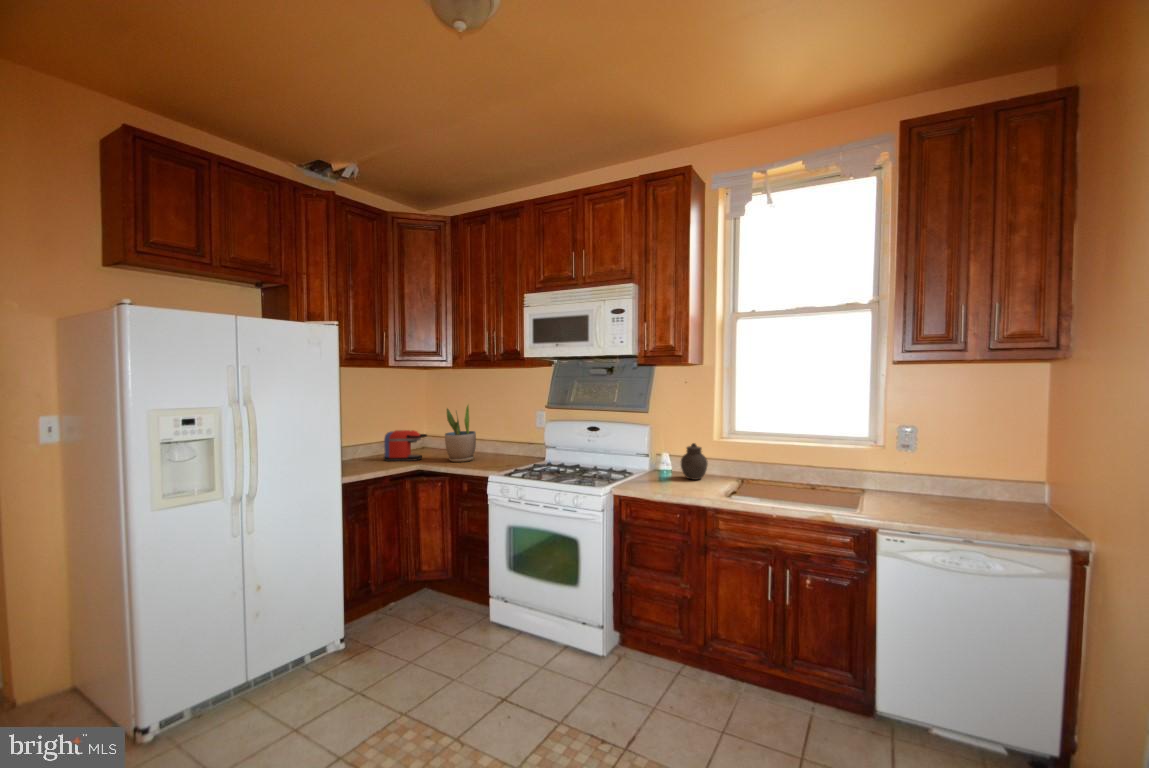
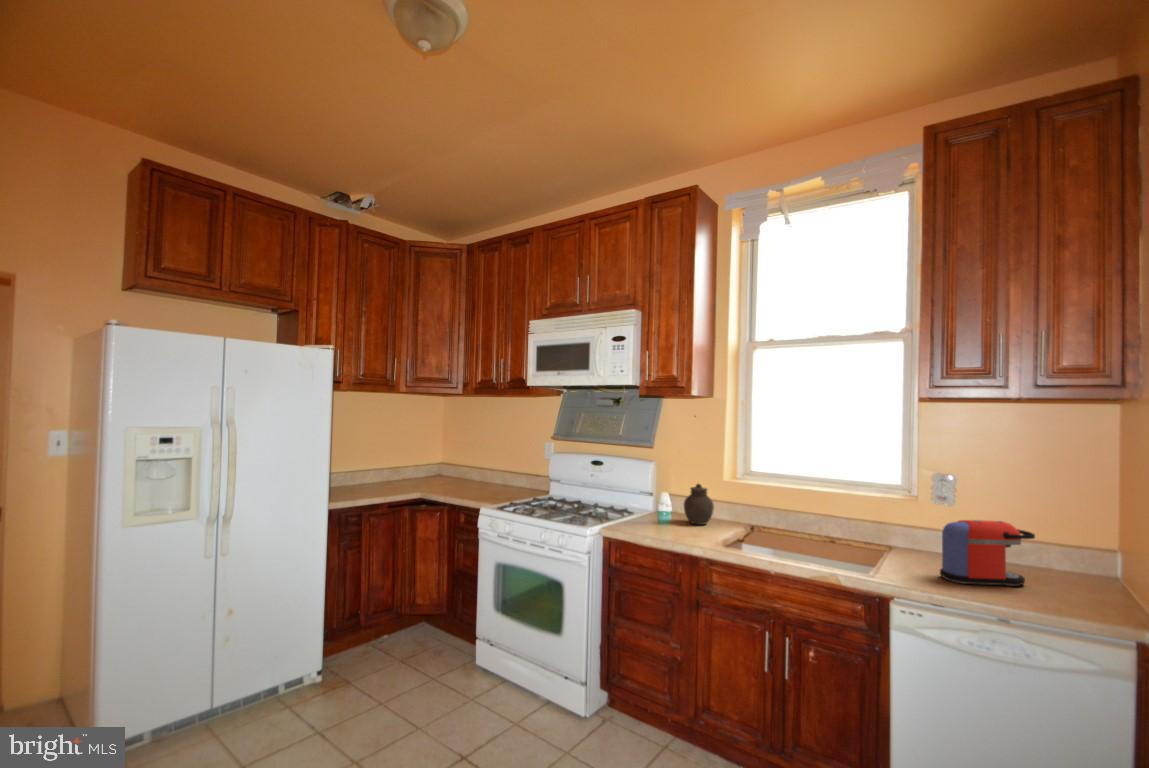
potted plant: present [445,406,476,462] -> none [449,432,480,492]
coffee maker: present [384,430,427,461] -> present [940,520,1035,586]

